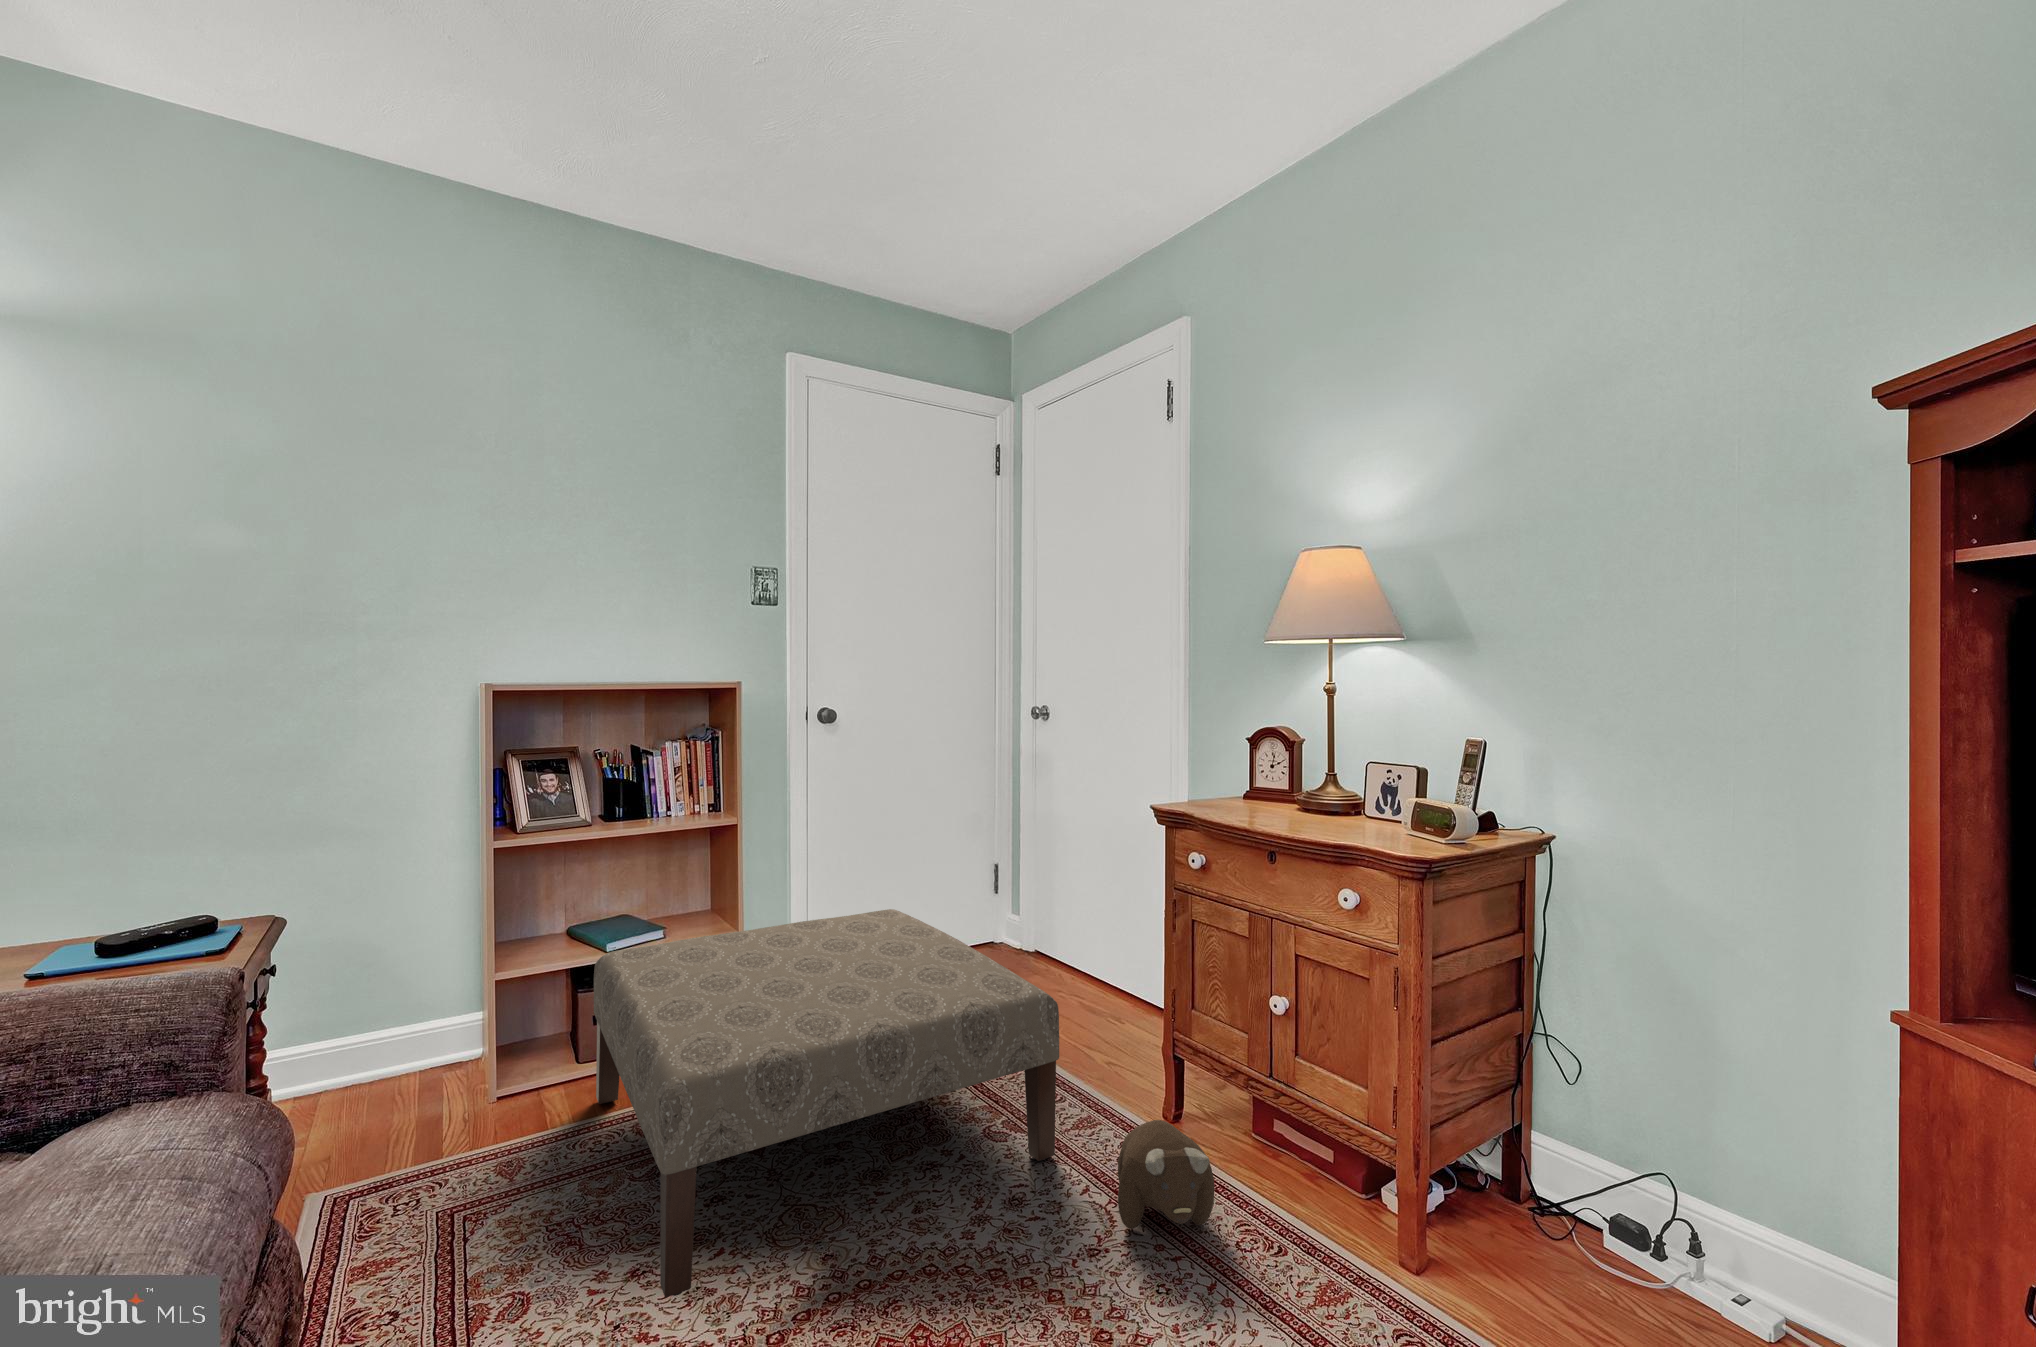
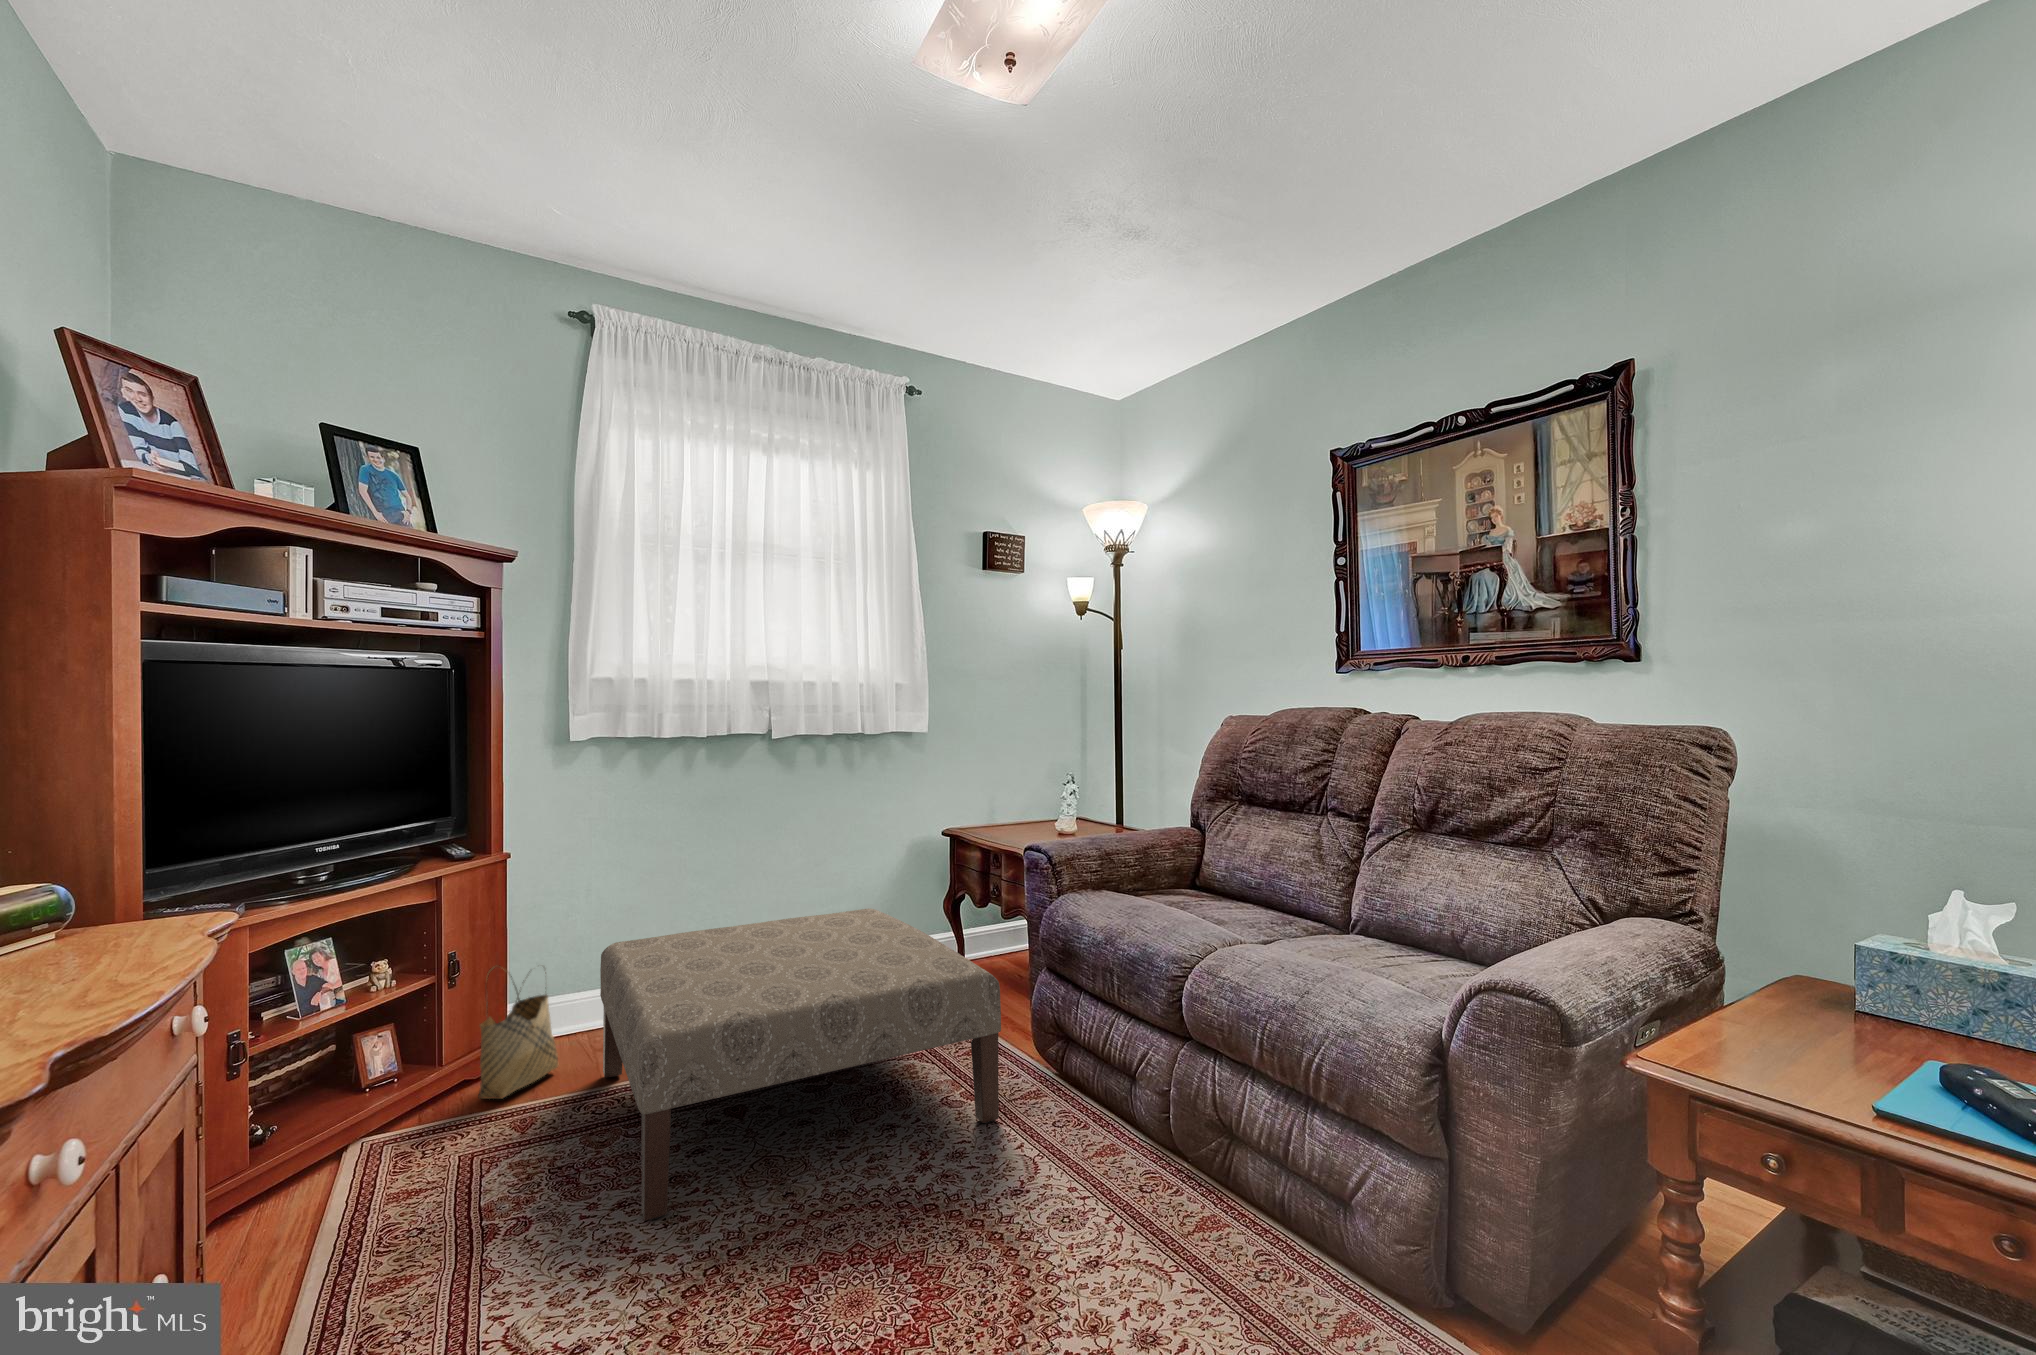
woven basket: none [452,978,544,1133] -> present [478,966,558,1099]
plush toy: present [1118,1120,1214,1229] -> none [1041,1081,1127,1175]

